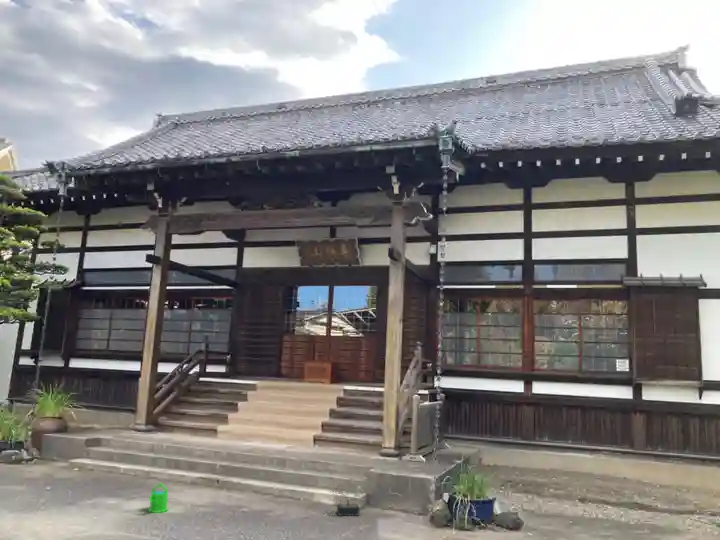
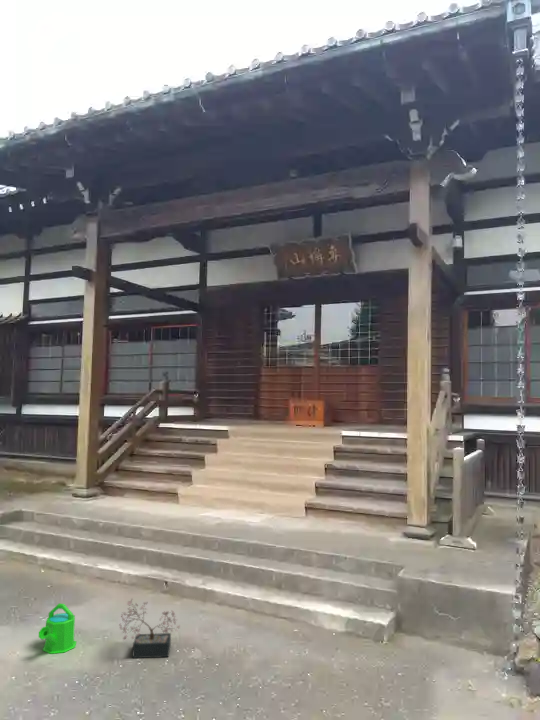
decorative plant: present [333,483,364,516] -> present [120,600,180,658]

